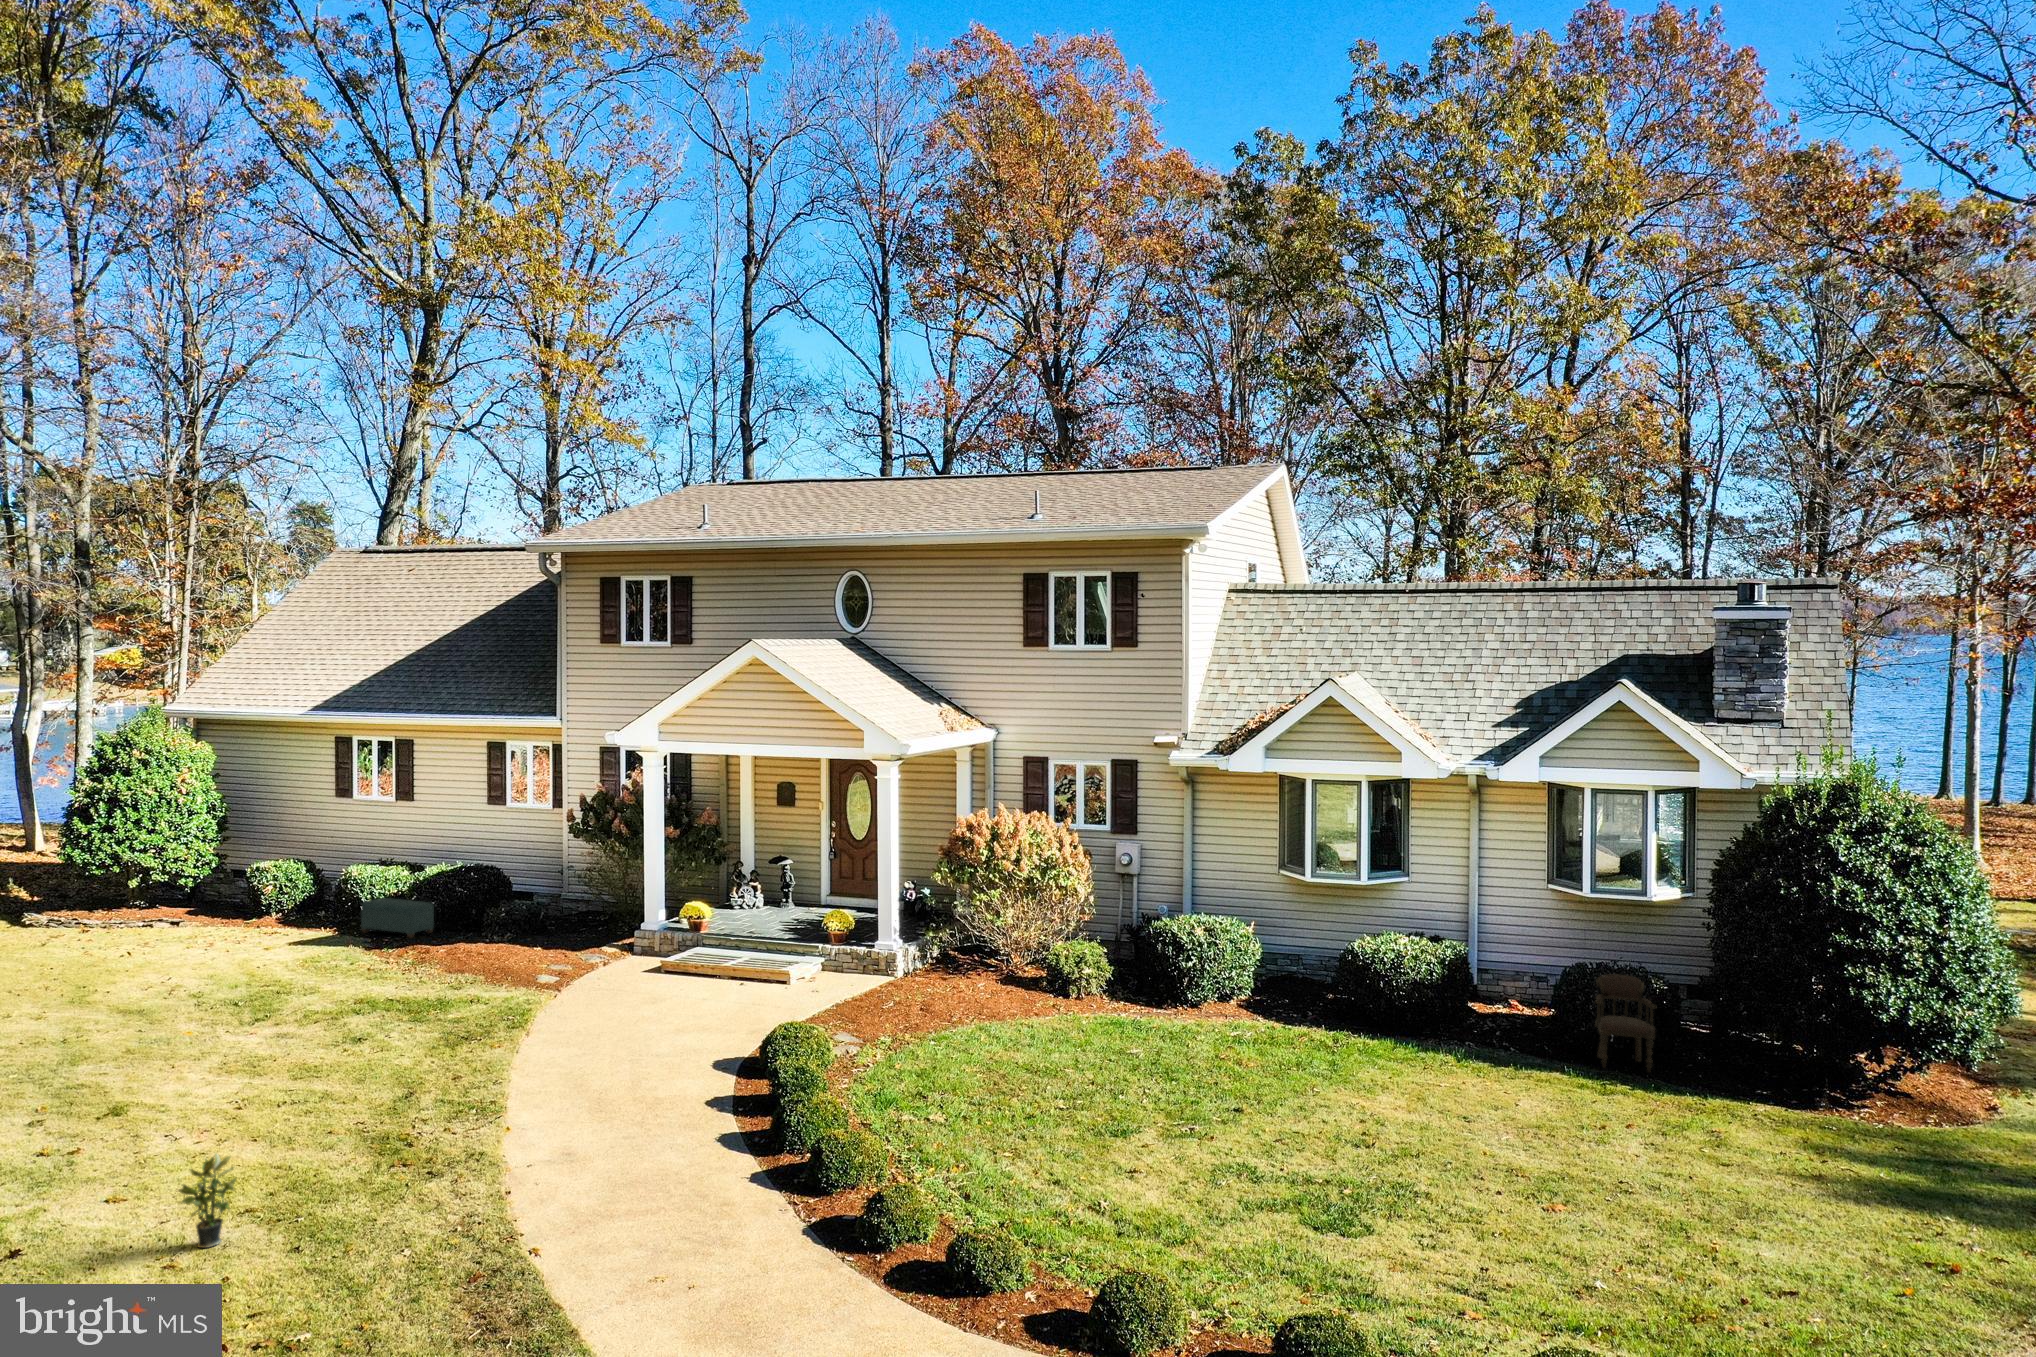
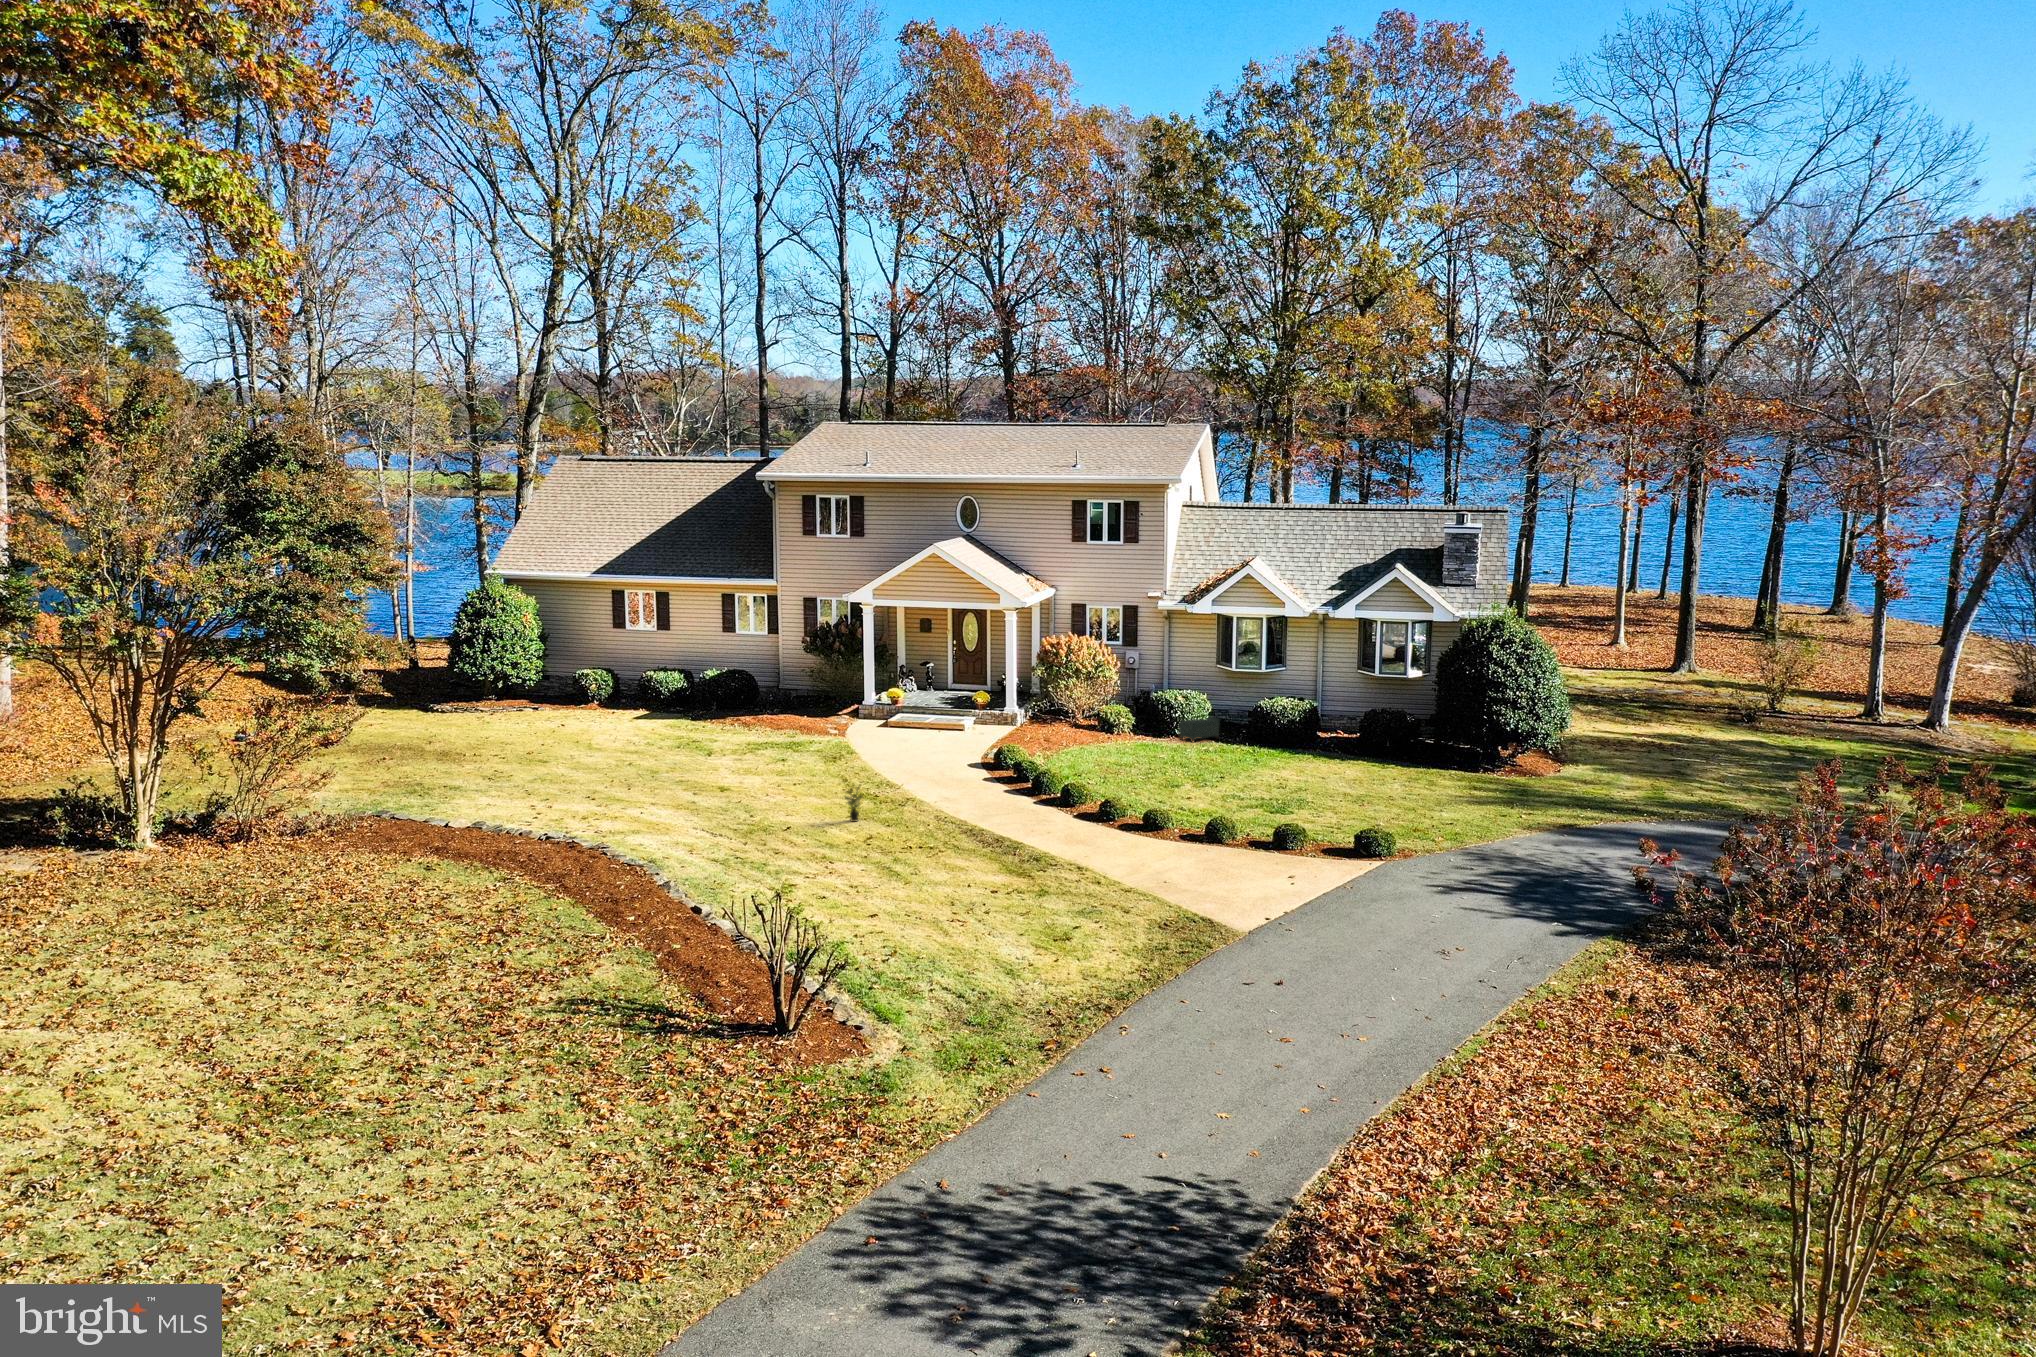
bench: present [361,898,434,938] -> present [1178,718,1220,742]
armchair: present [1595,975,1656,1072] -> none [1381,713,1410,758]

